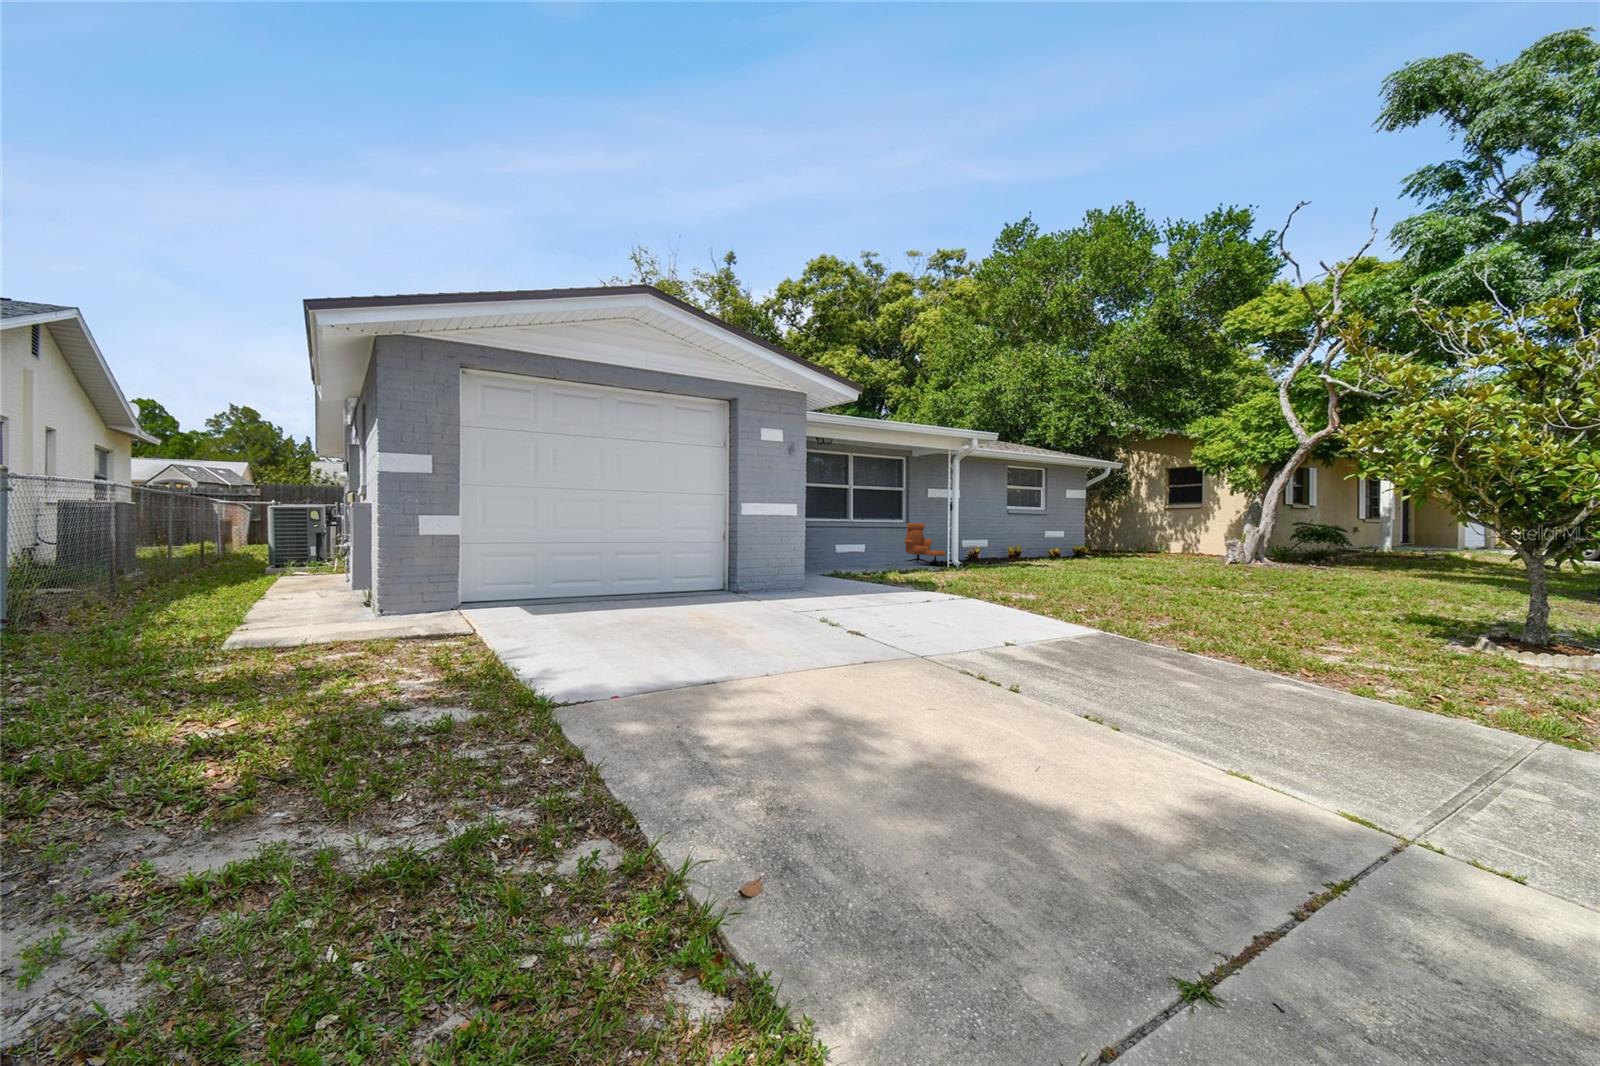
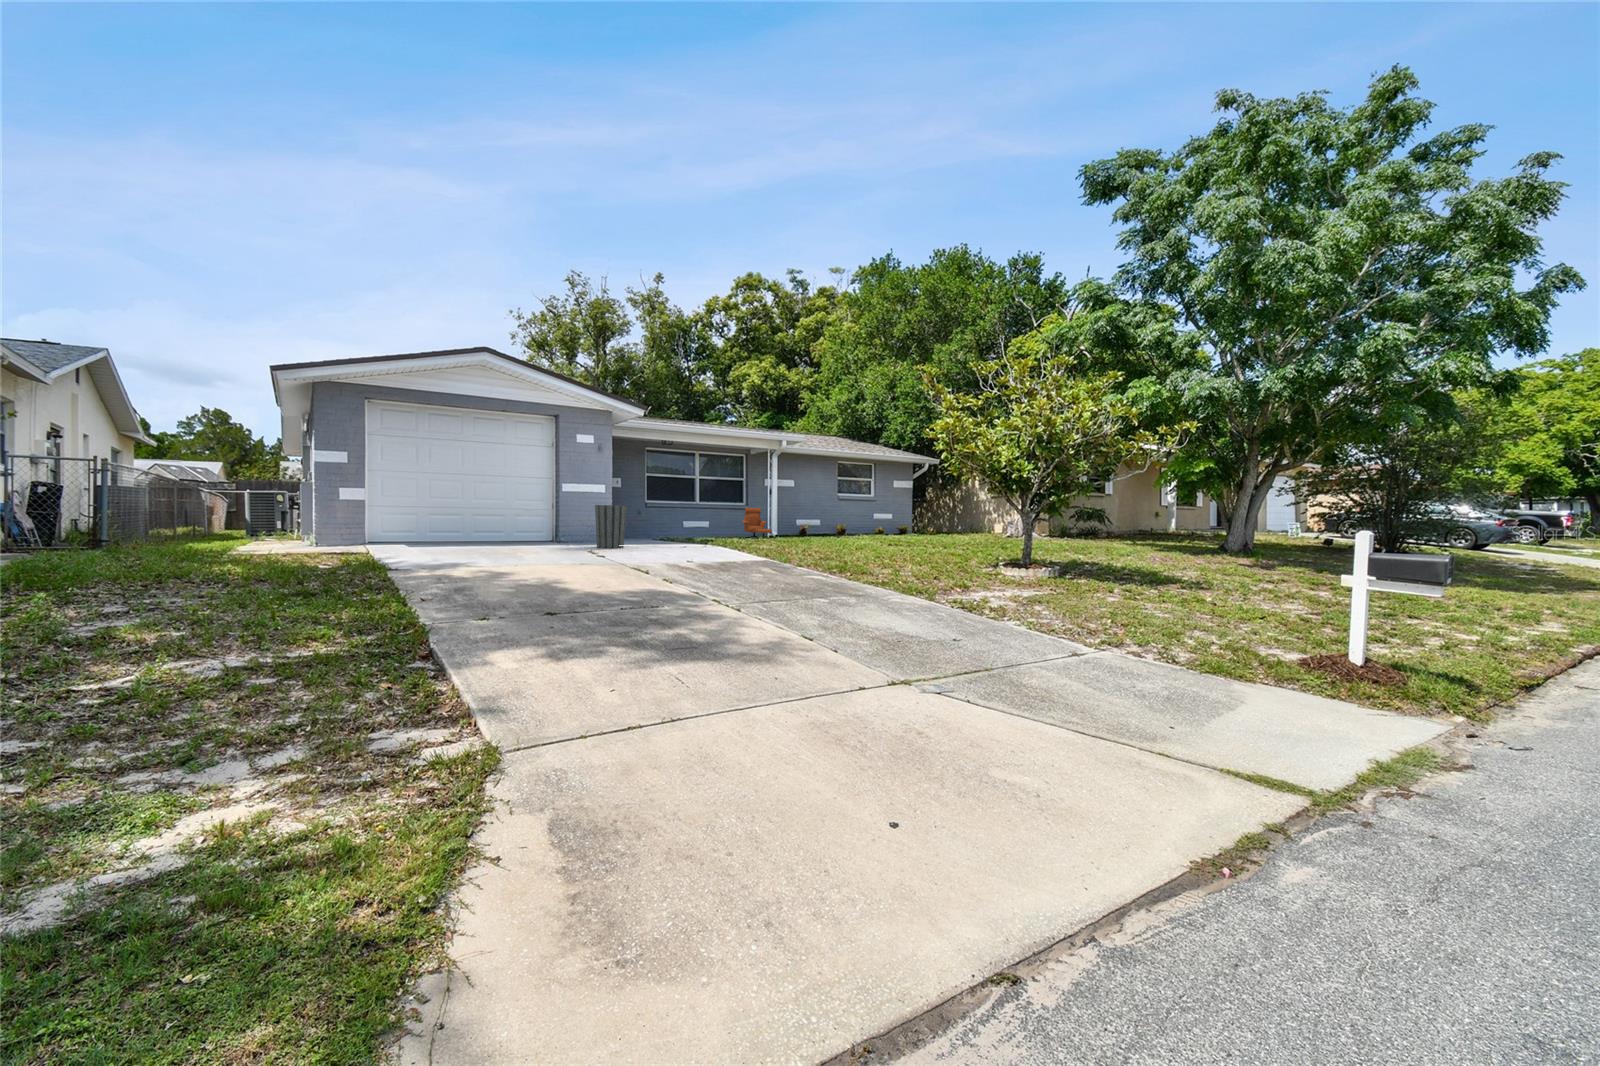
trash can: none [774,530,818,593] -> present [595,505,627,548]

